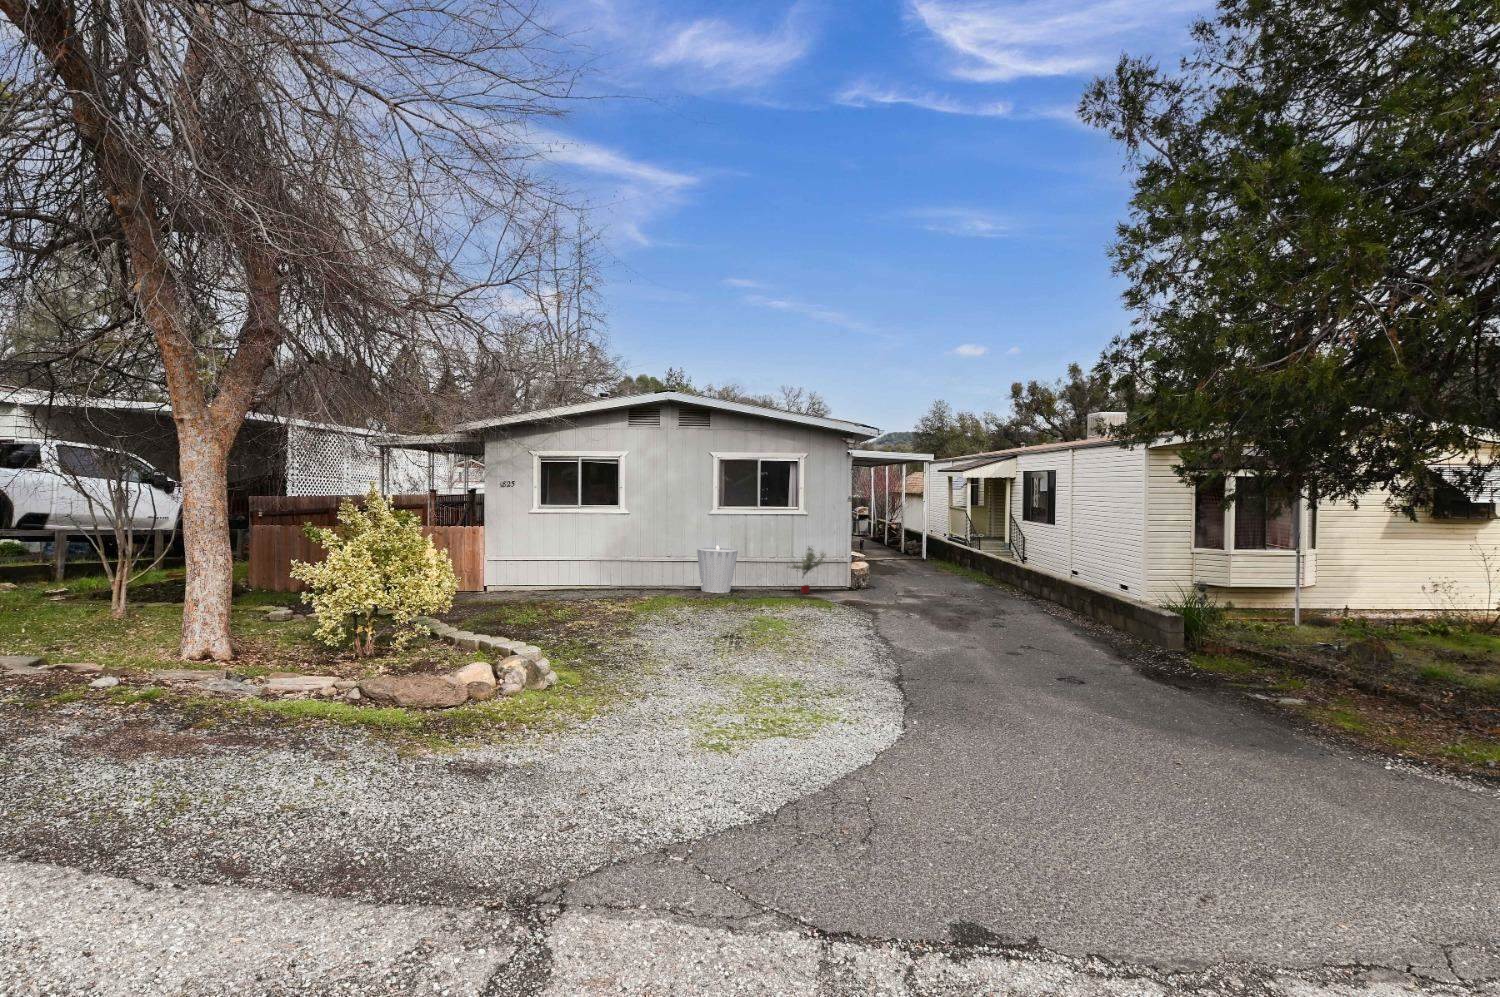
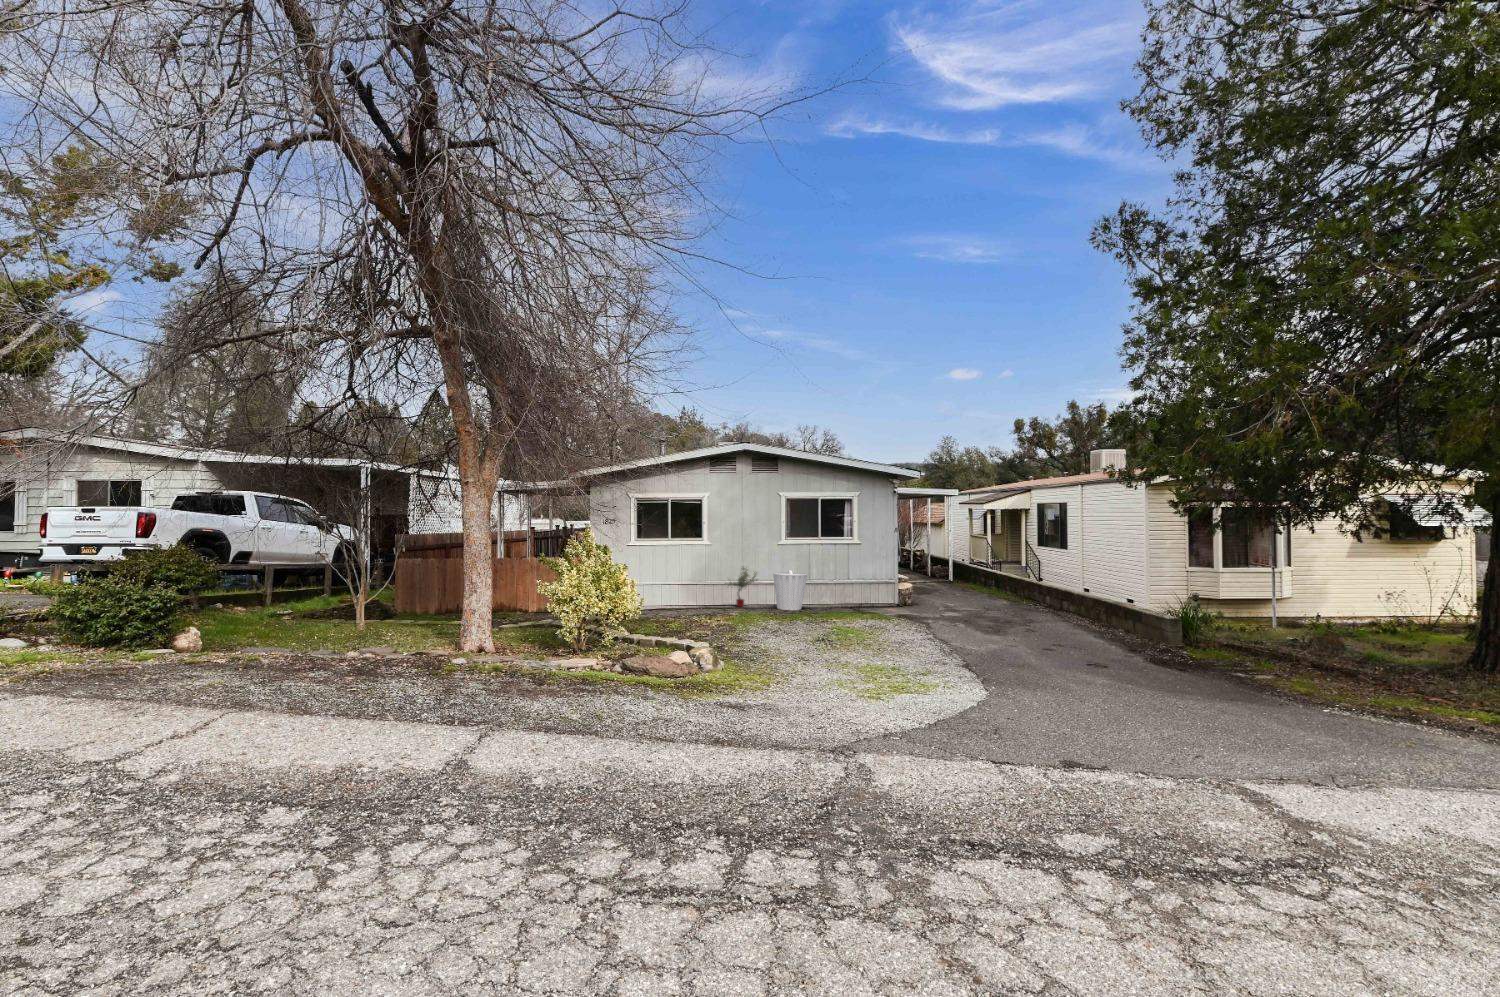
potted tree: present [788,546,825,594] -> present [725,568,757,607]

